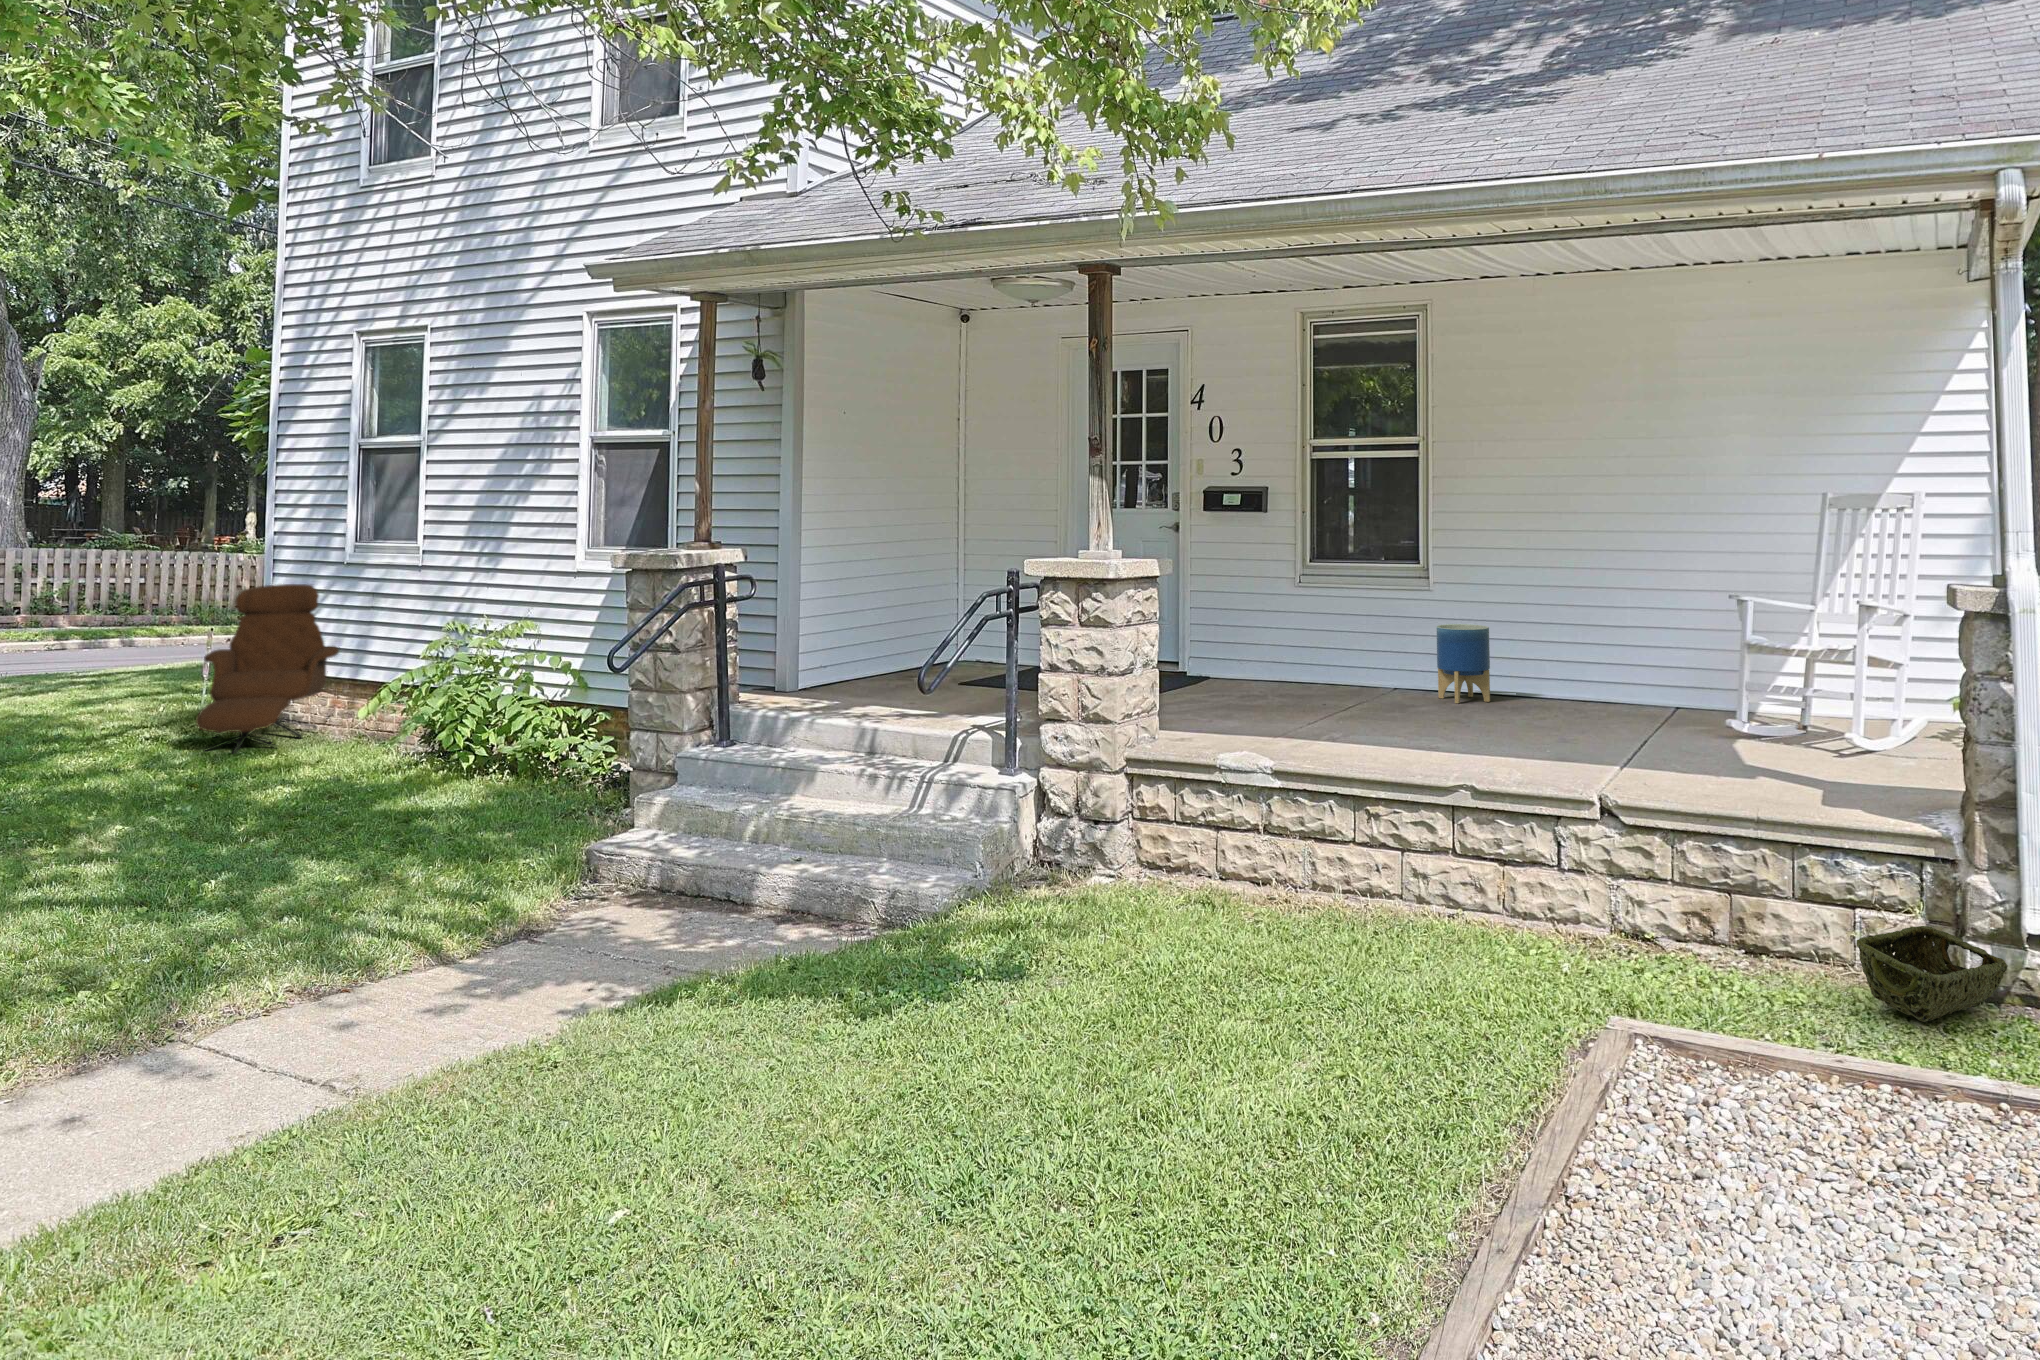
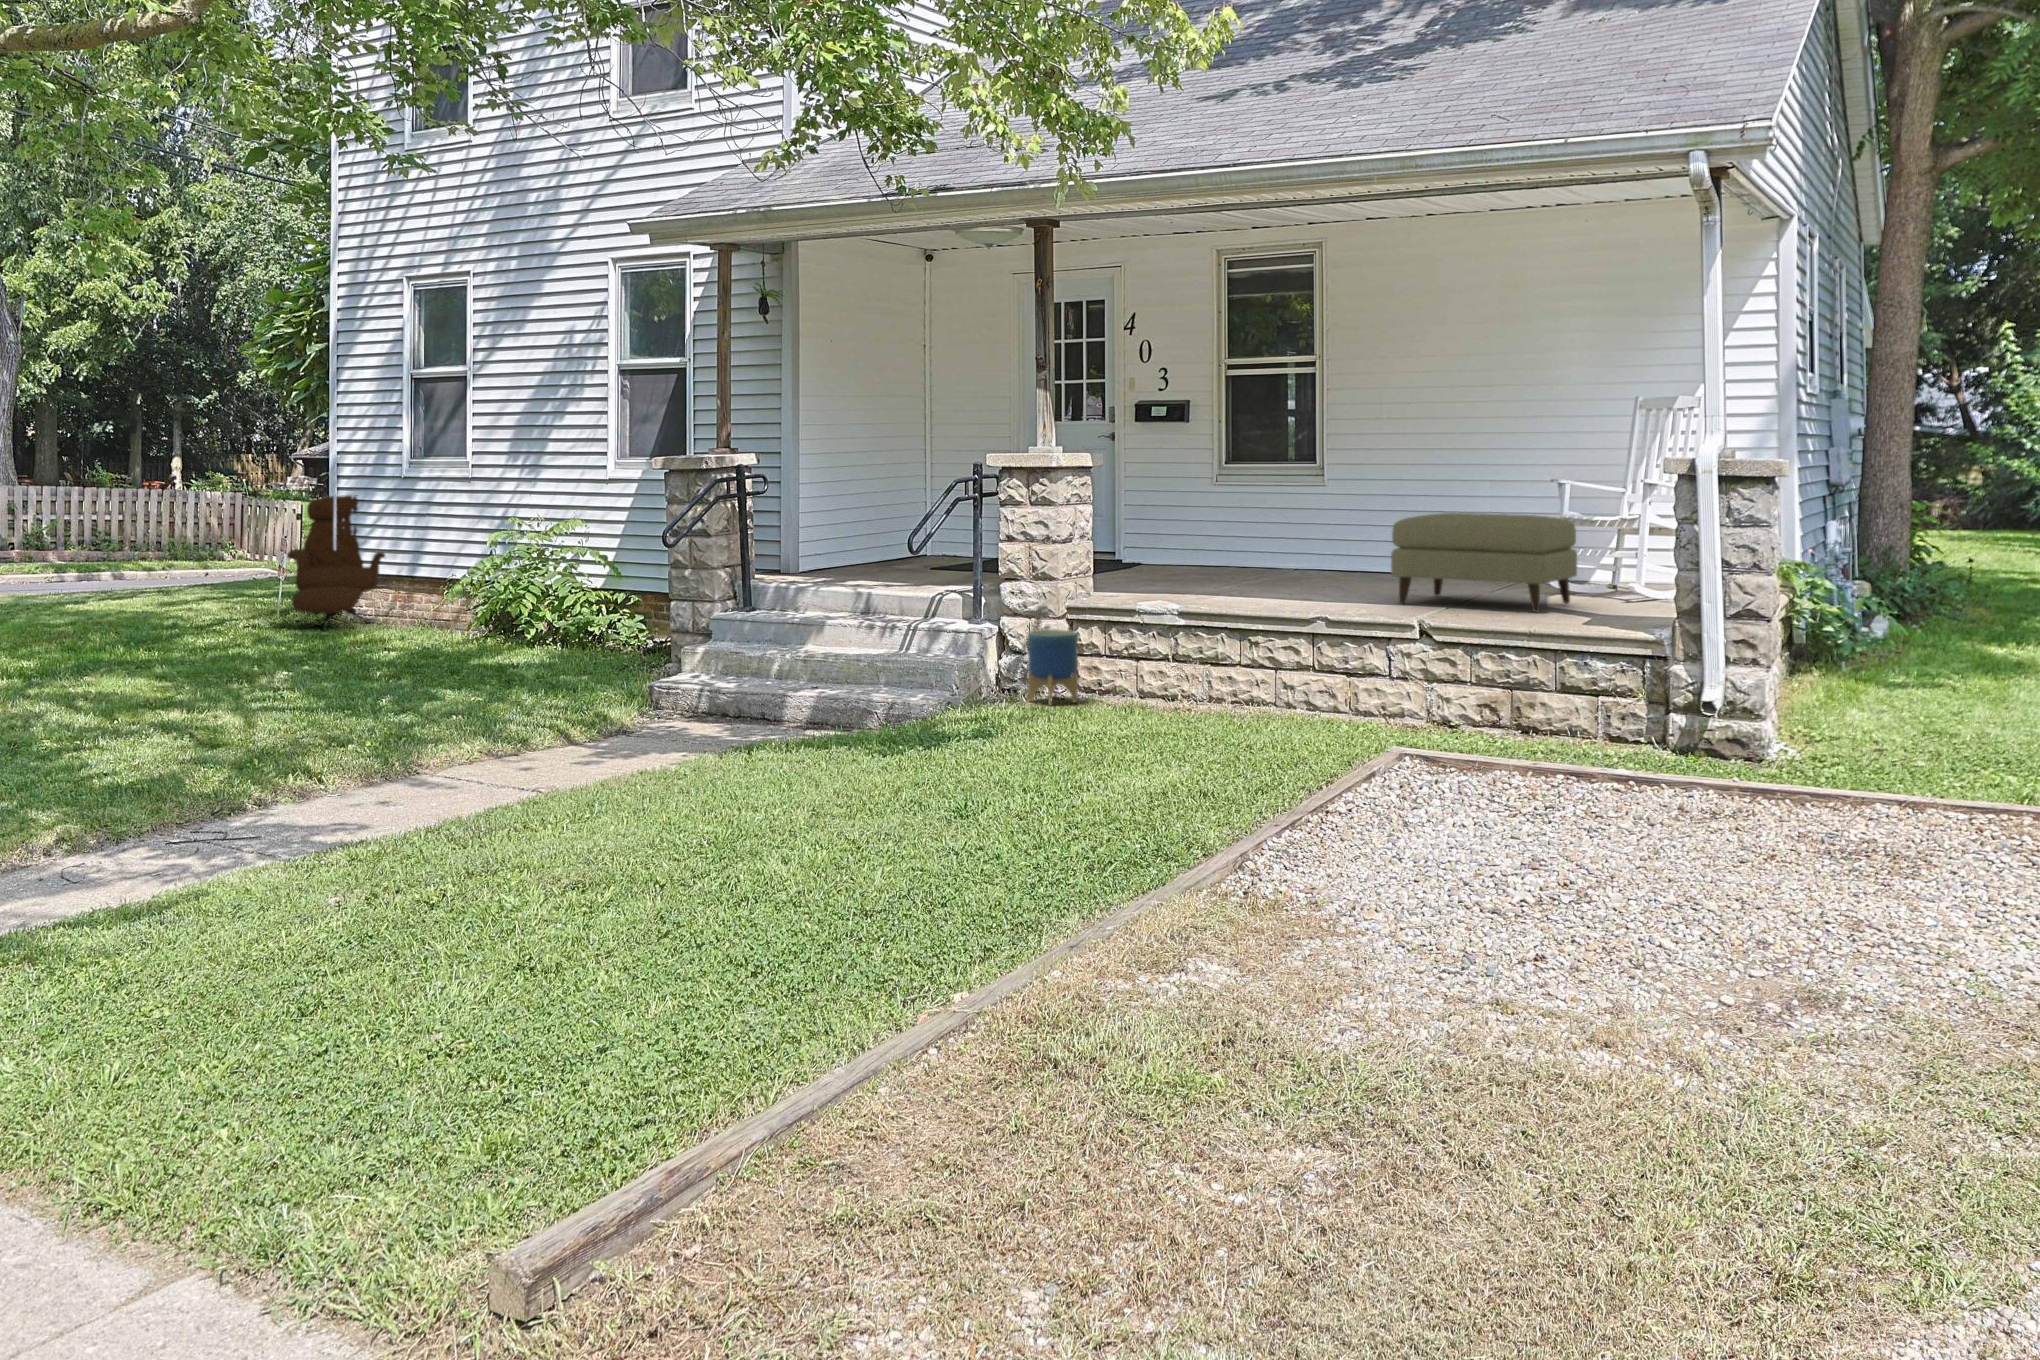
planter: present [1436,624,1490,703] -> present [1028,630,1078,706]
ottoman: none [1540,629,1773,770] -> present [1391,513,1577,612]
woven basket: present [1856,926,2007,1022] -> none [1583,704,1689,759]

